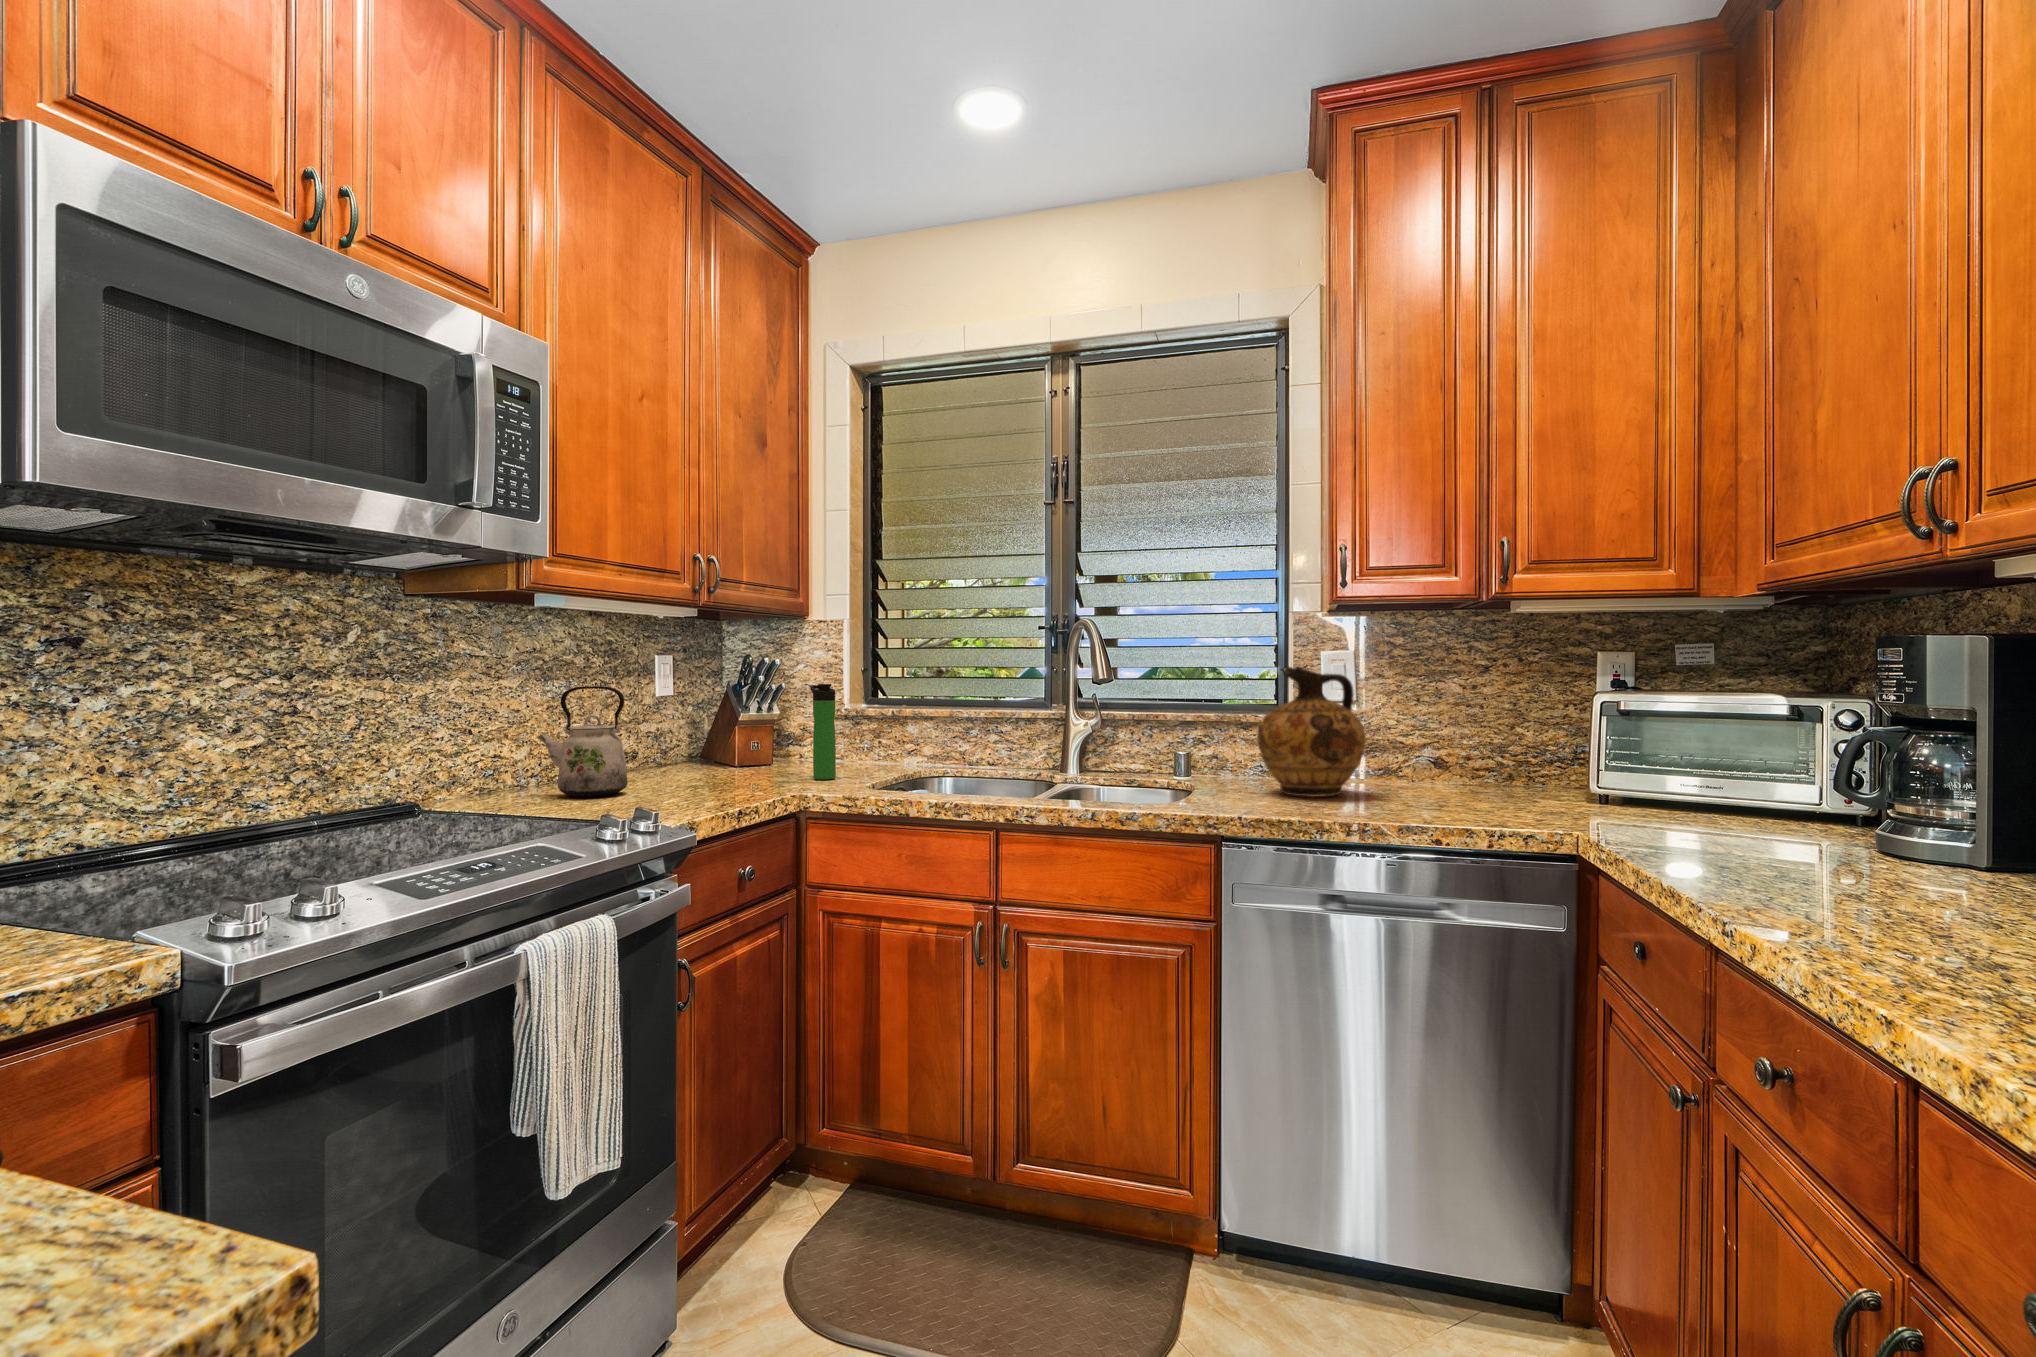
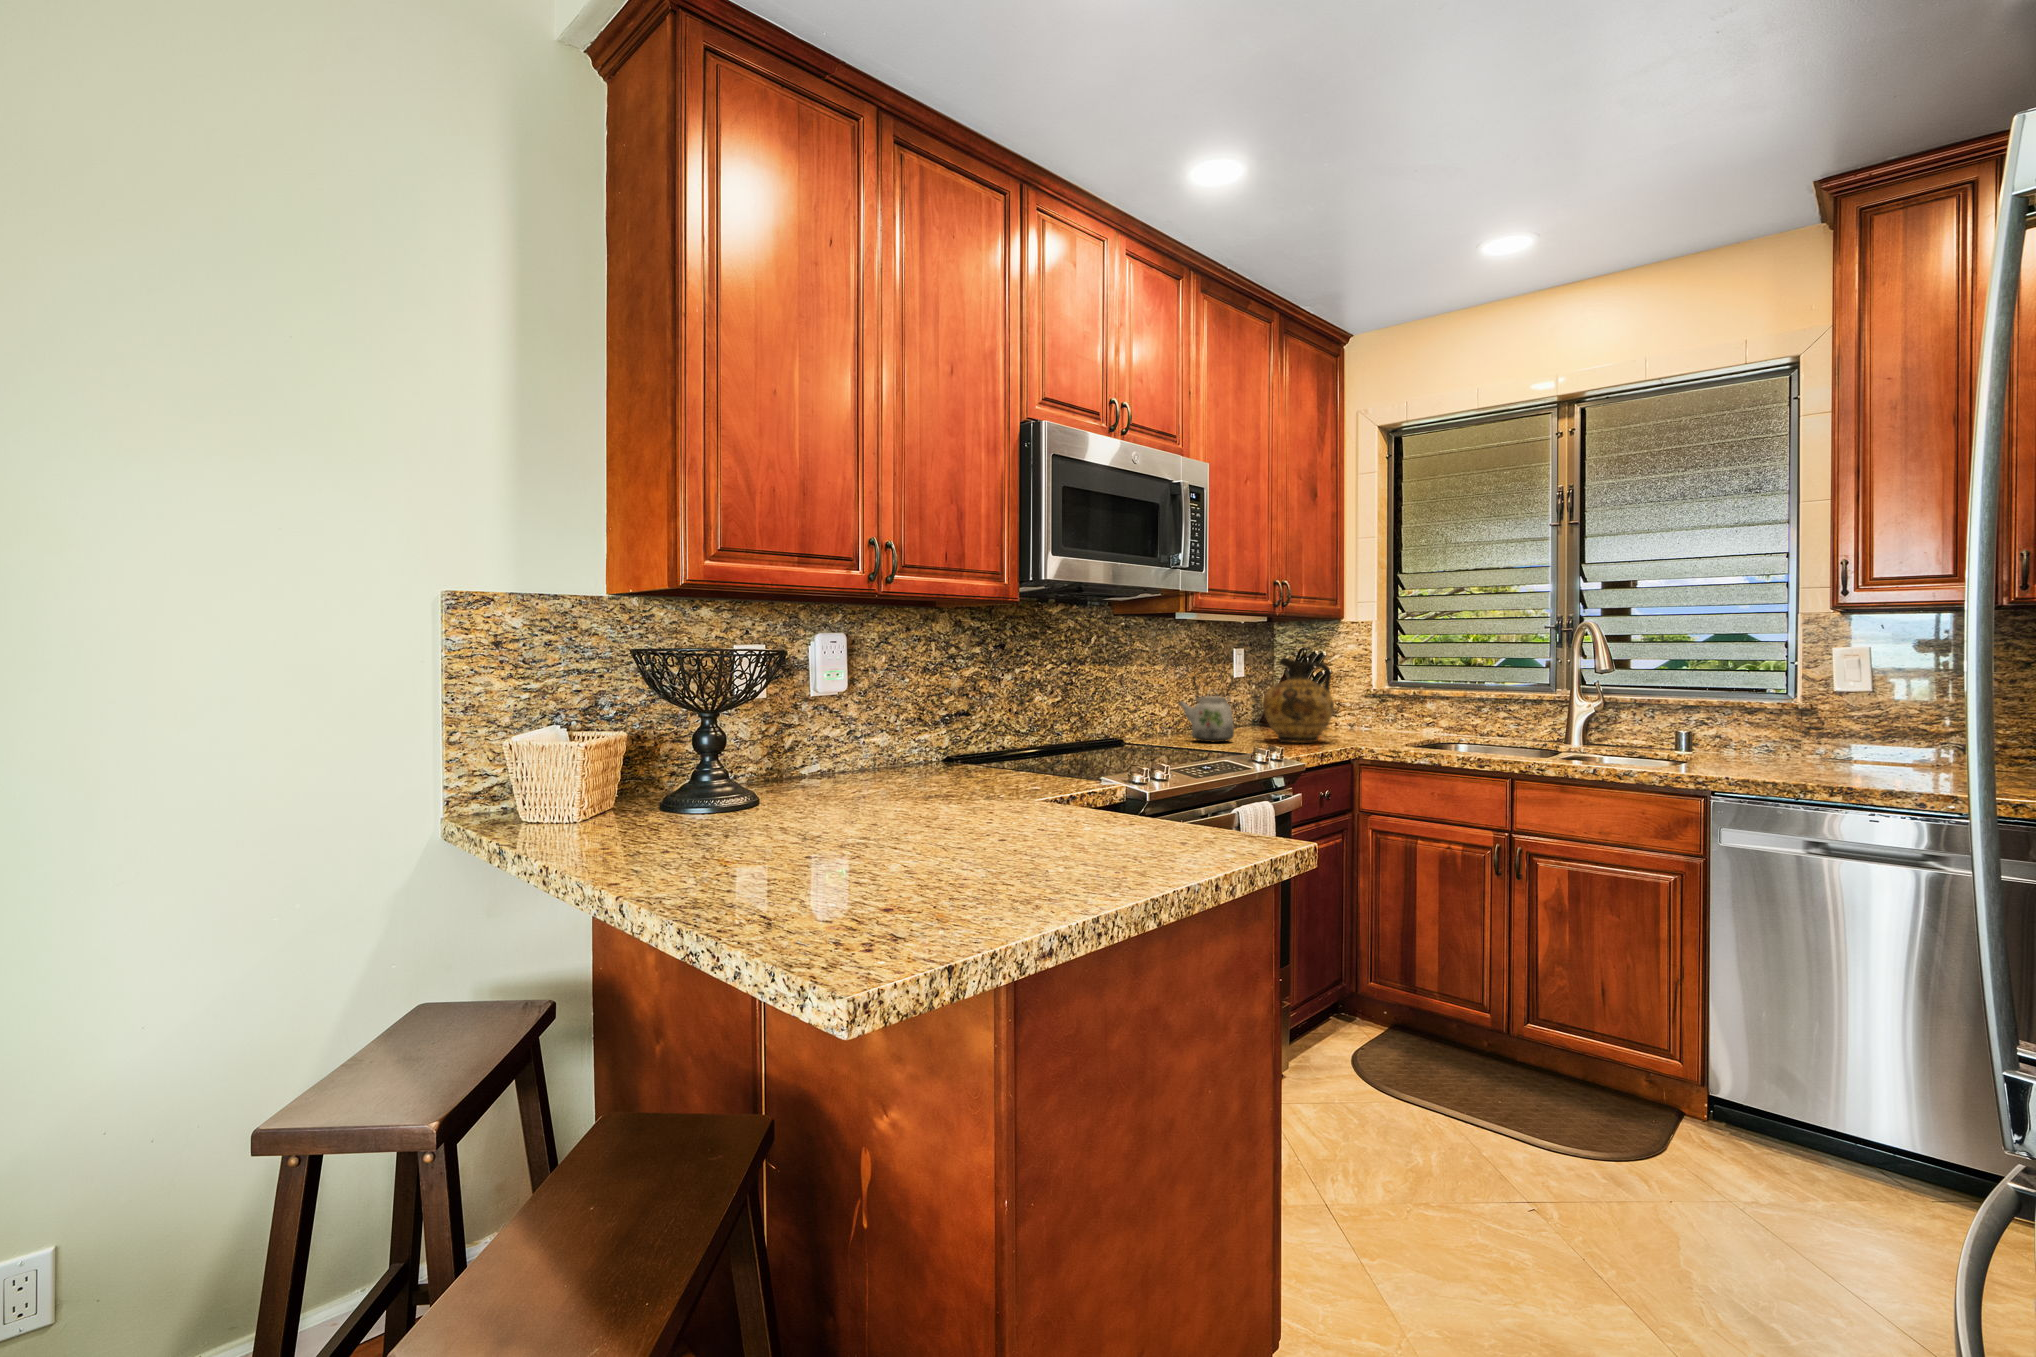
ceramic jug: present [1257,667,1366,797] -> present [1263,658,1334,743]
bottle: present [810,684,836,779] -> none [1354,671,1374,740]

